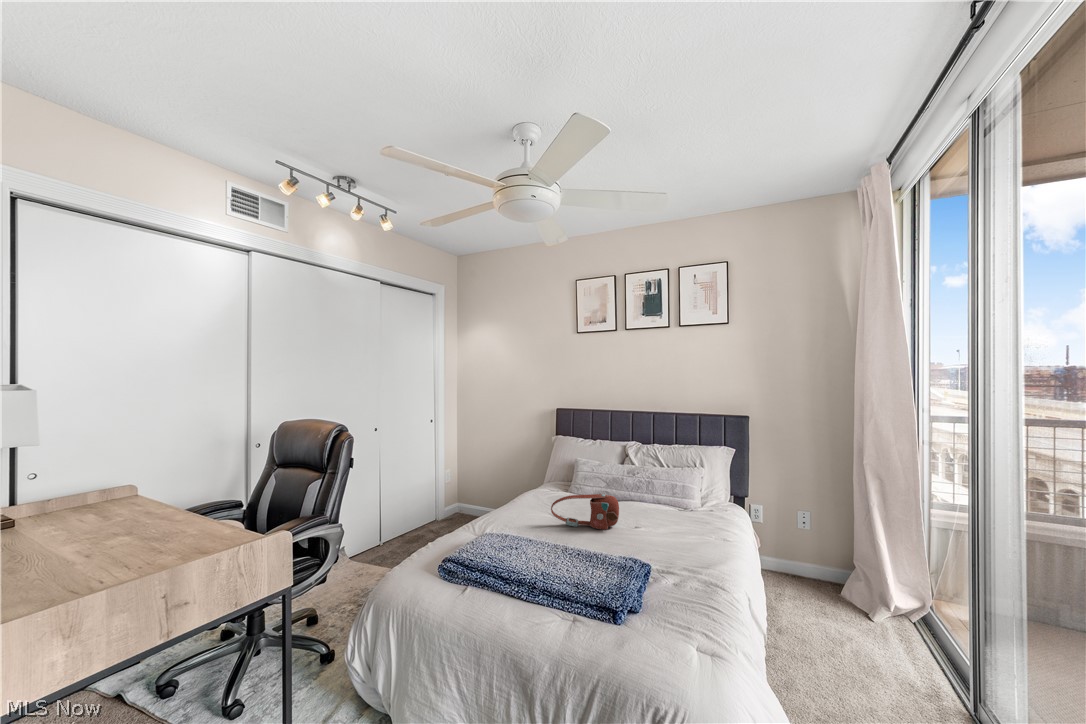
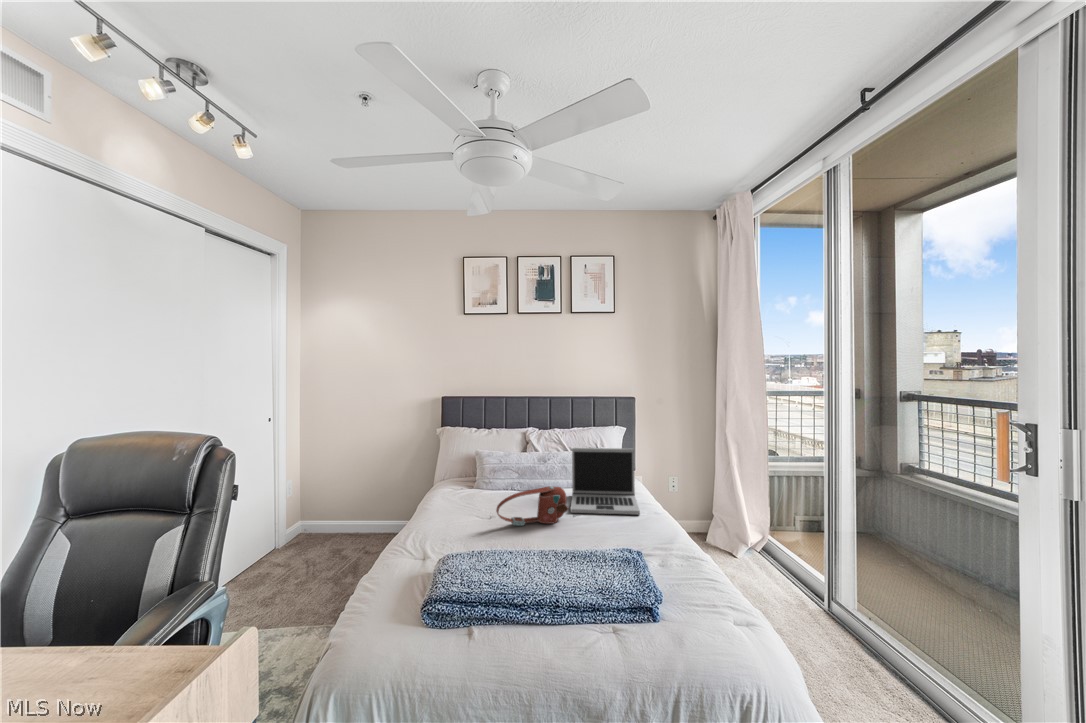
laptop: none [629,462,710,537] -> present [570,448,640,515]

